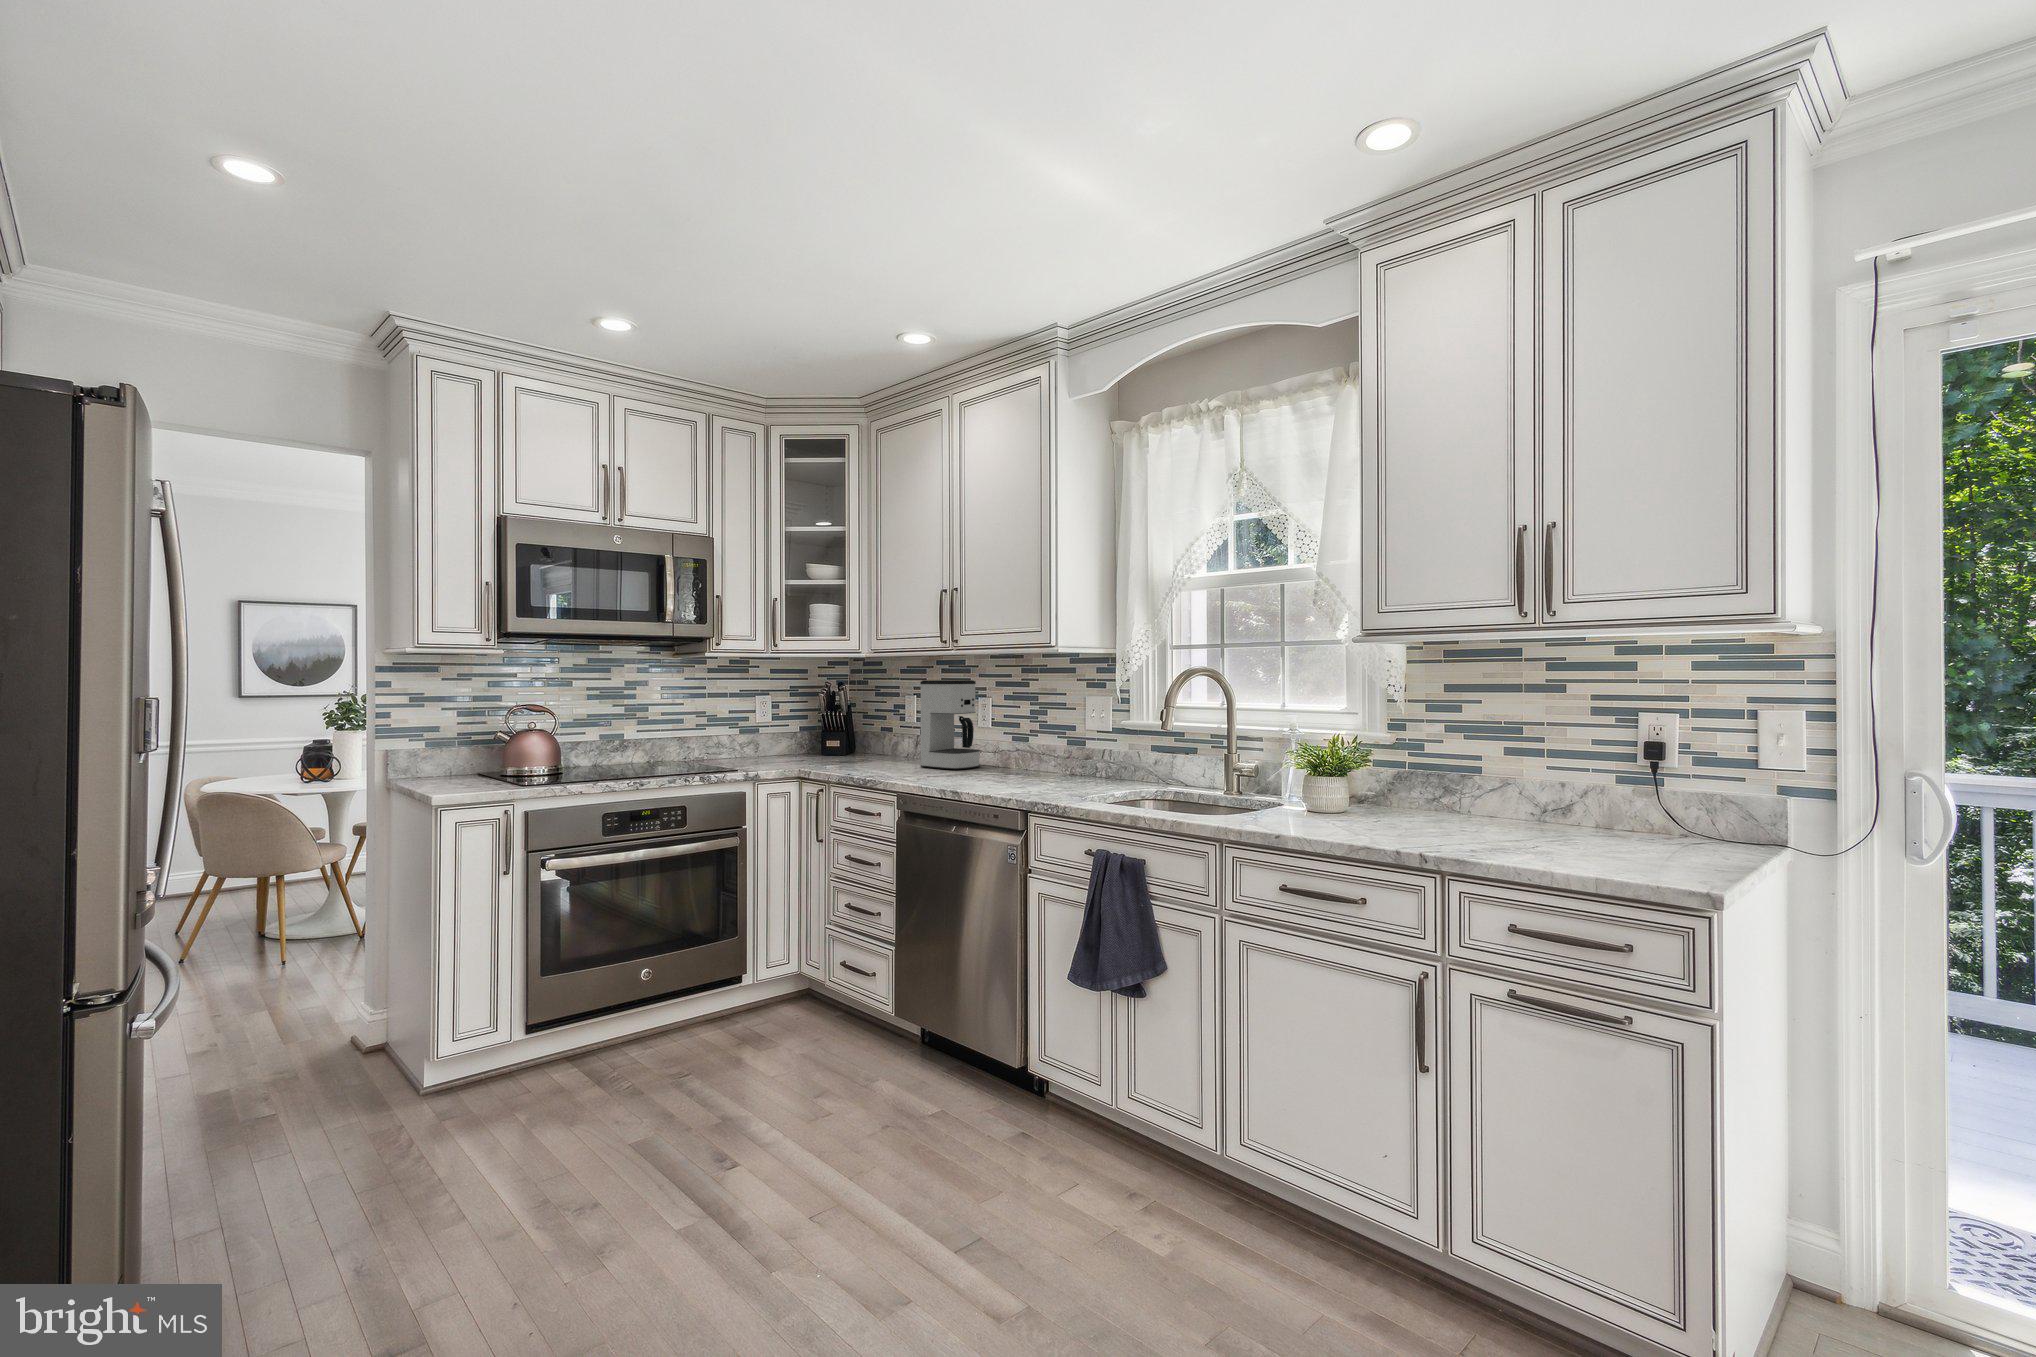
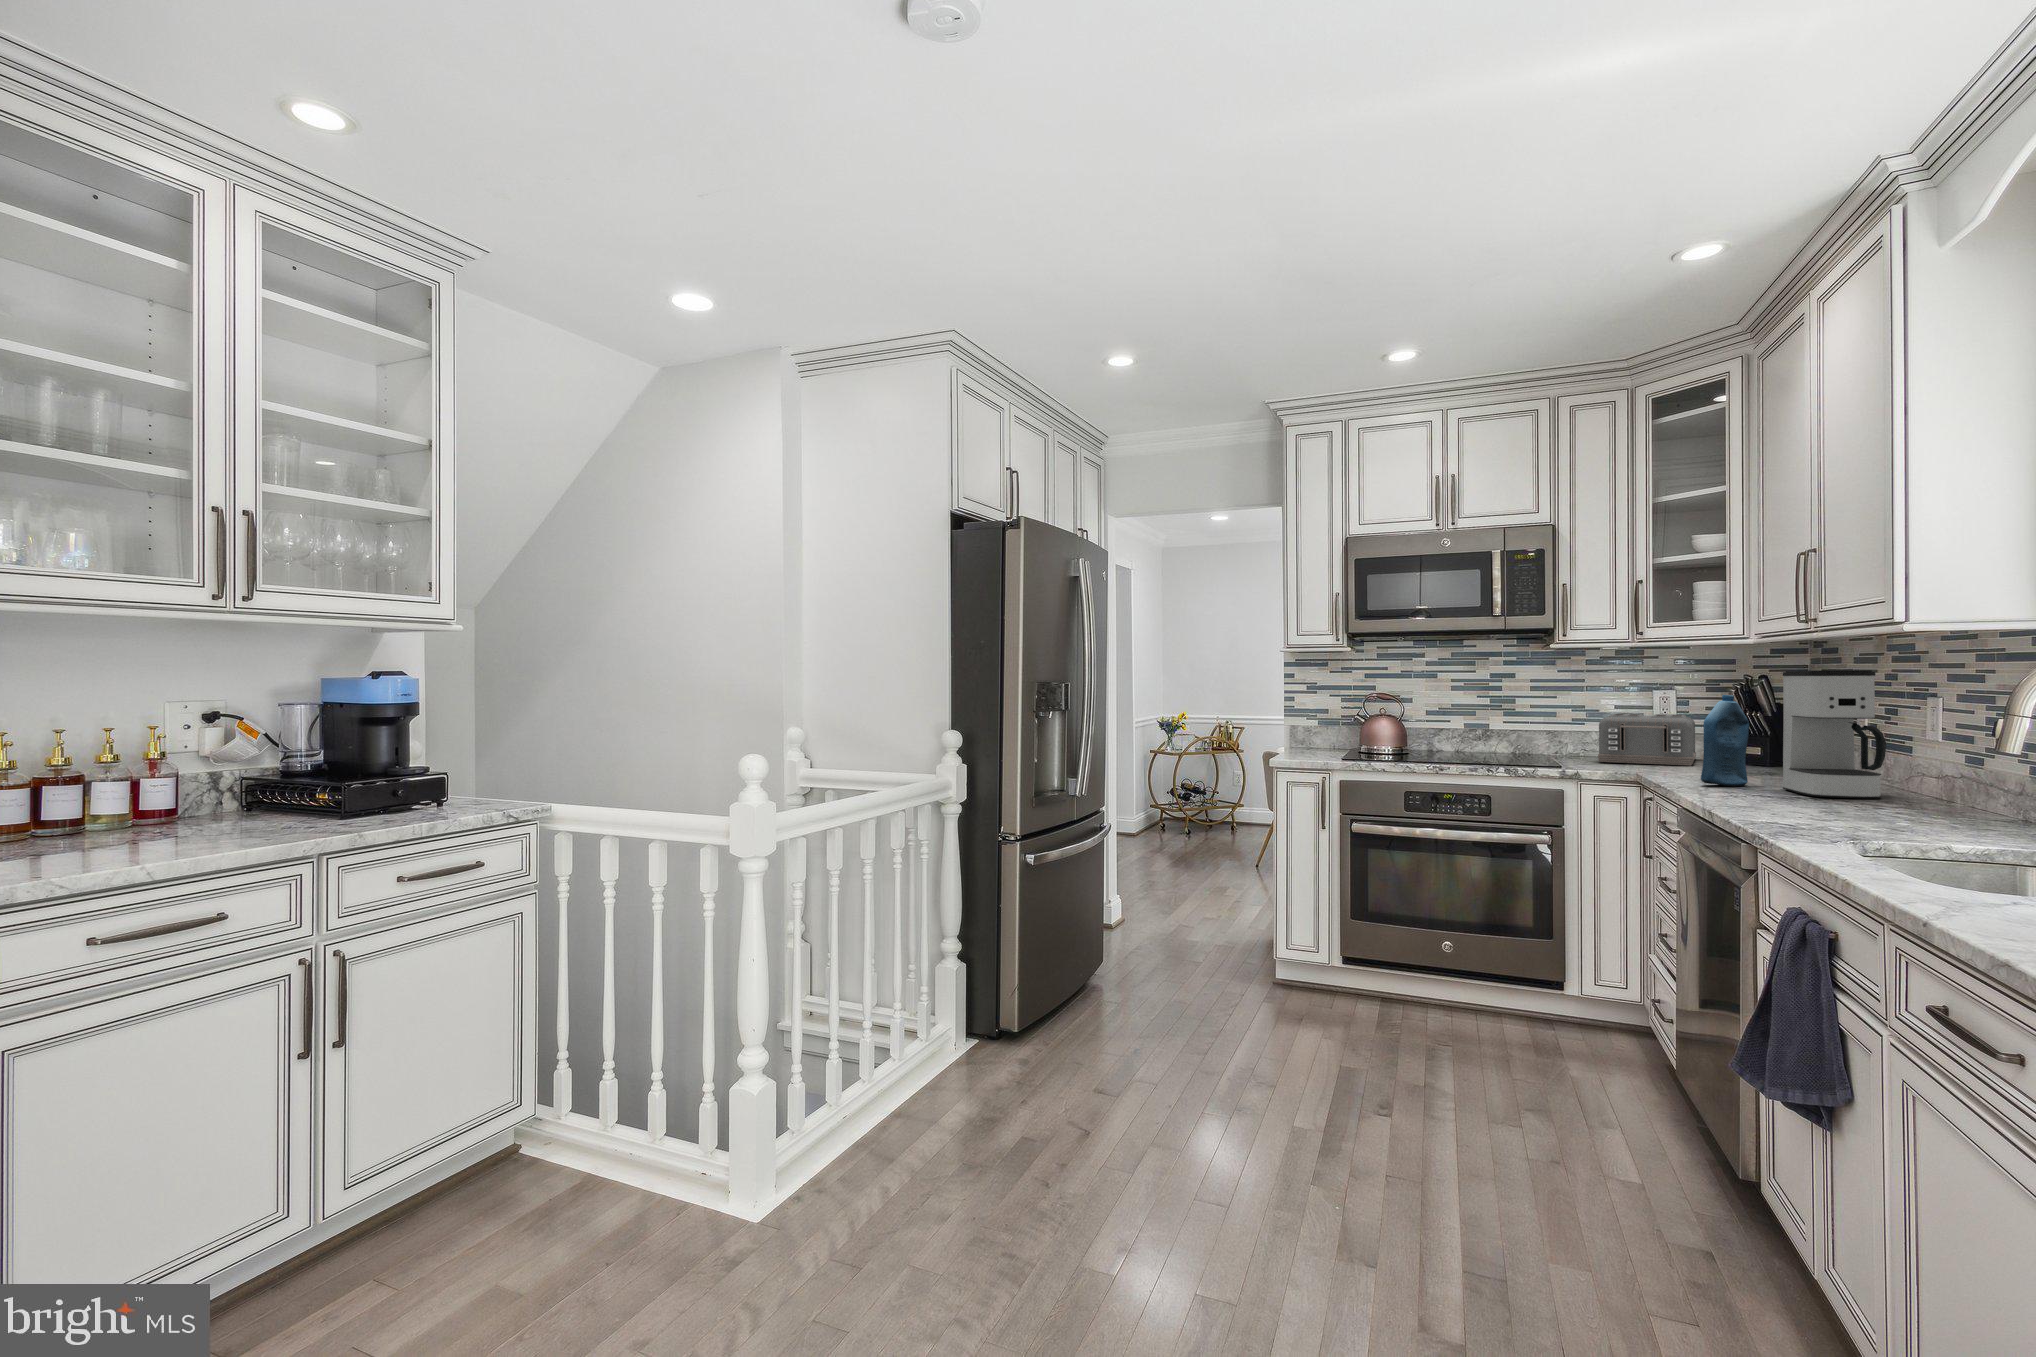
bottle: none [873,699,895,769] -> present [1701,695,1749,786]
toaster: none [719,715,805,760] -> present [1598,714,1696,766]

